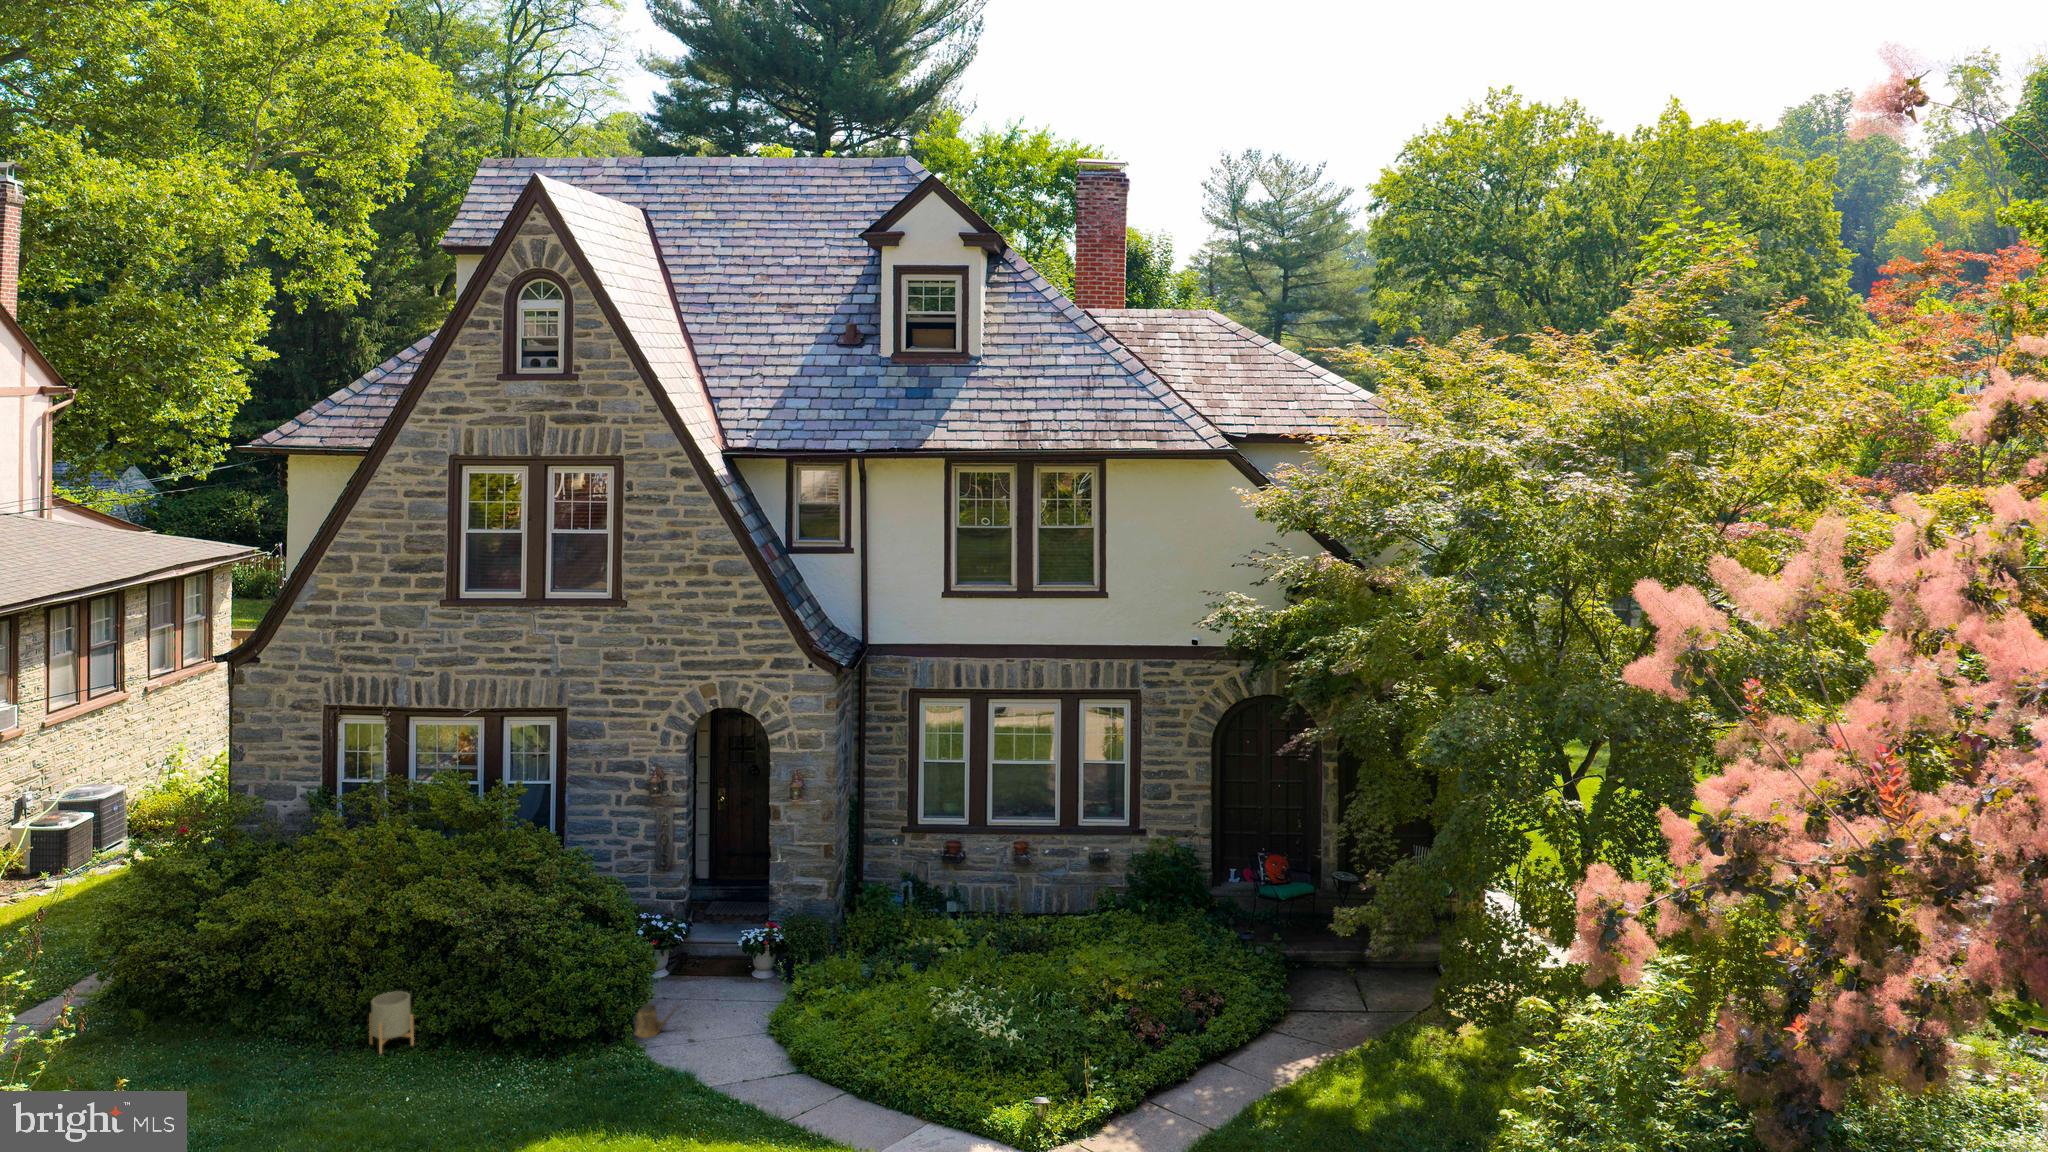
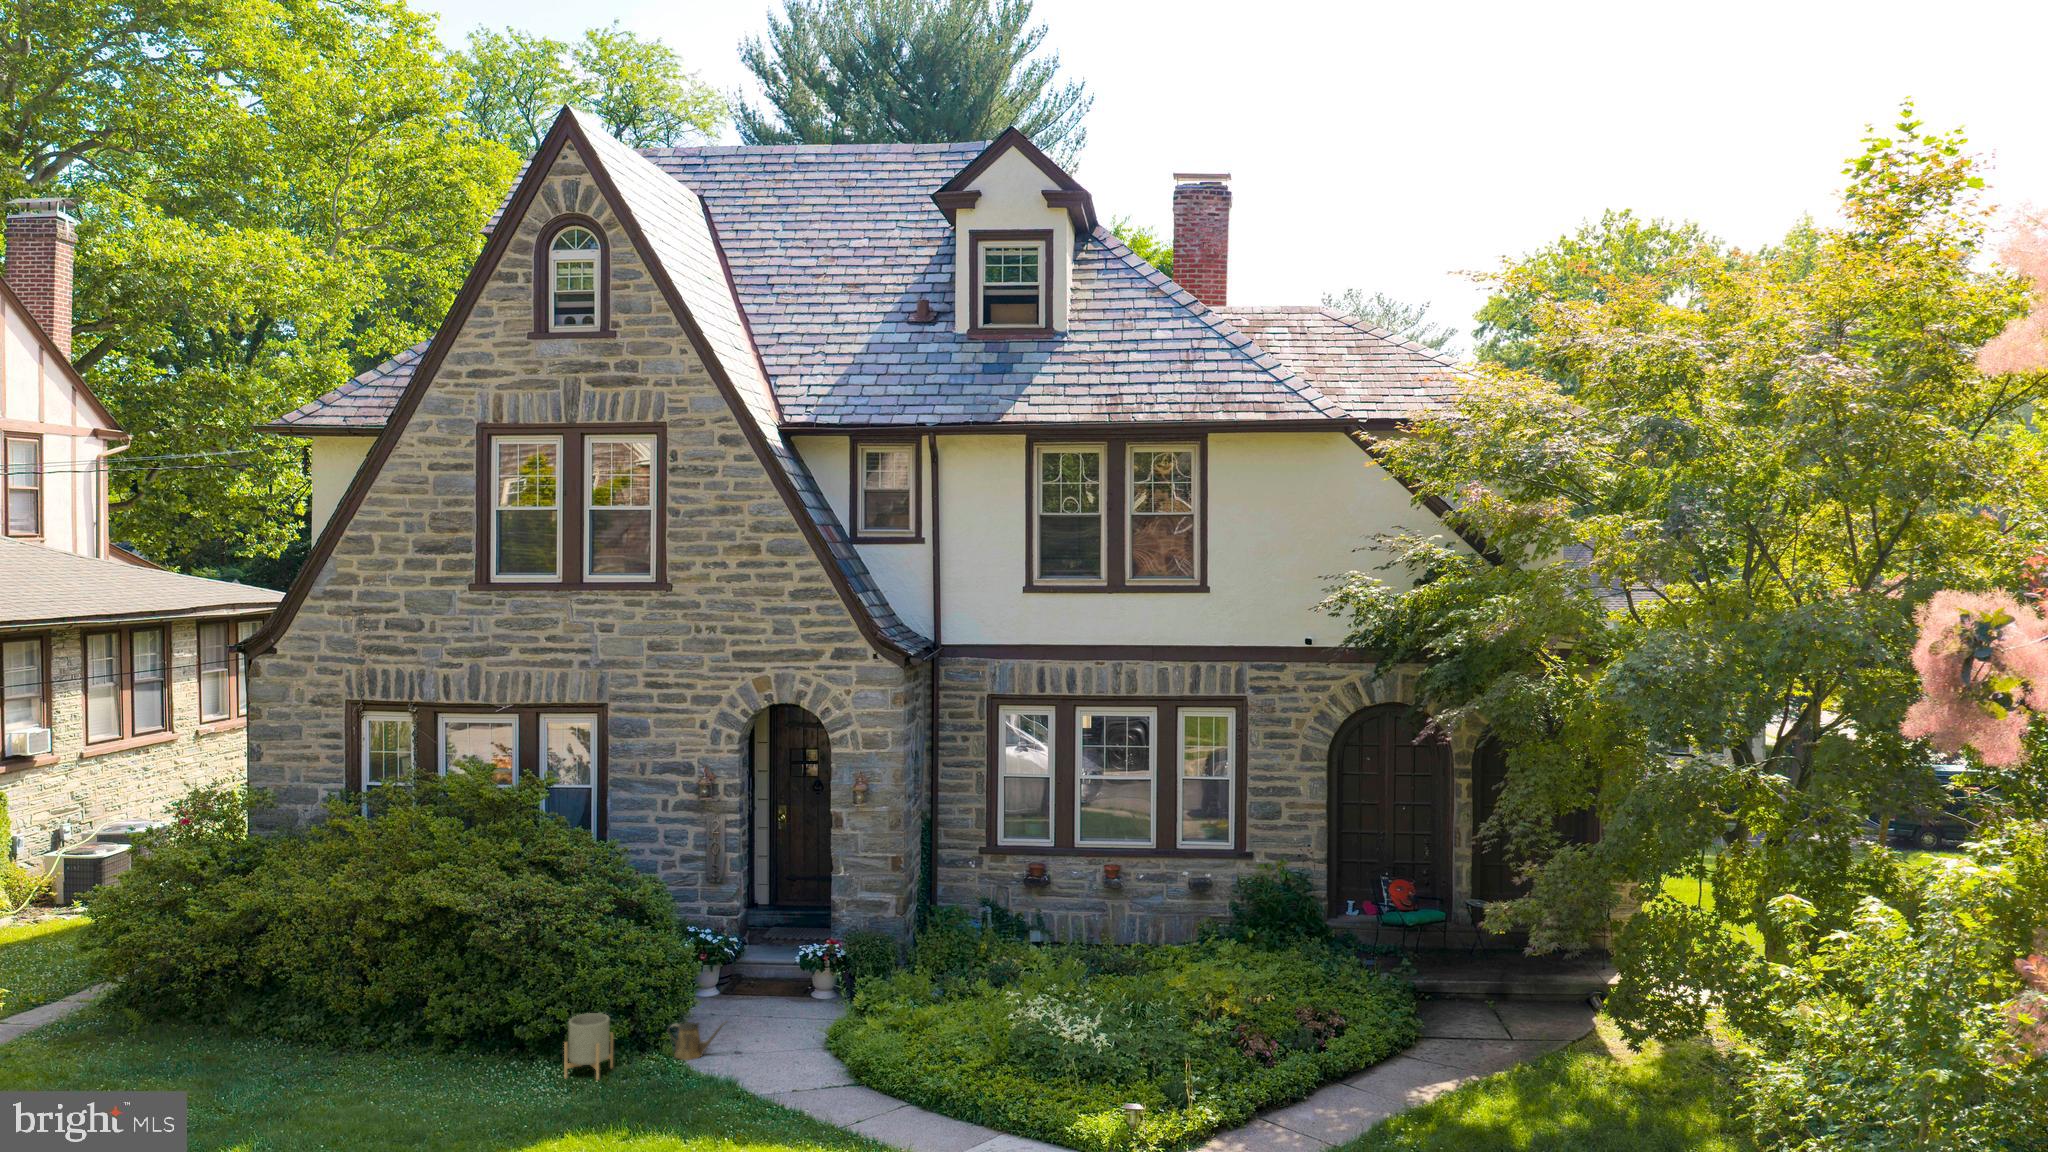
planter: present [369,991,414,1054] -> present [564,1013,613,1080]

